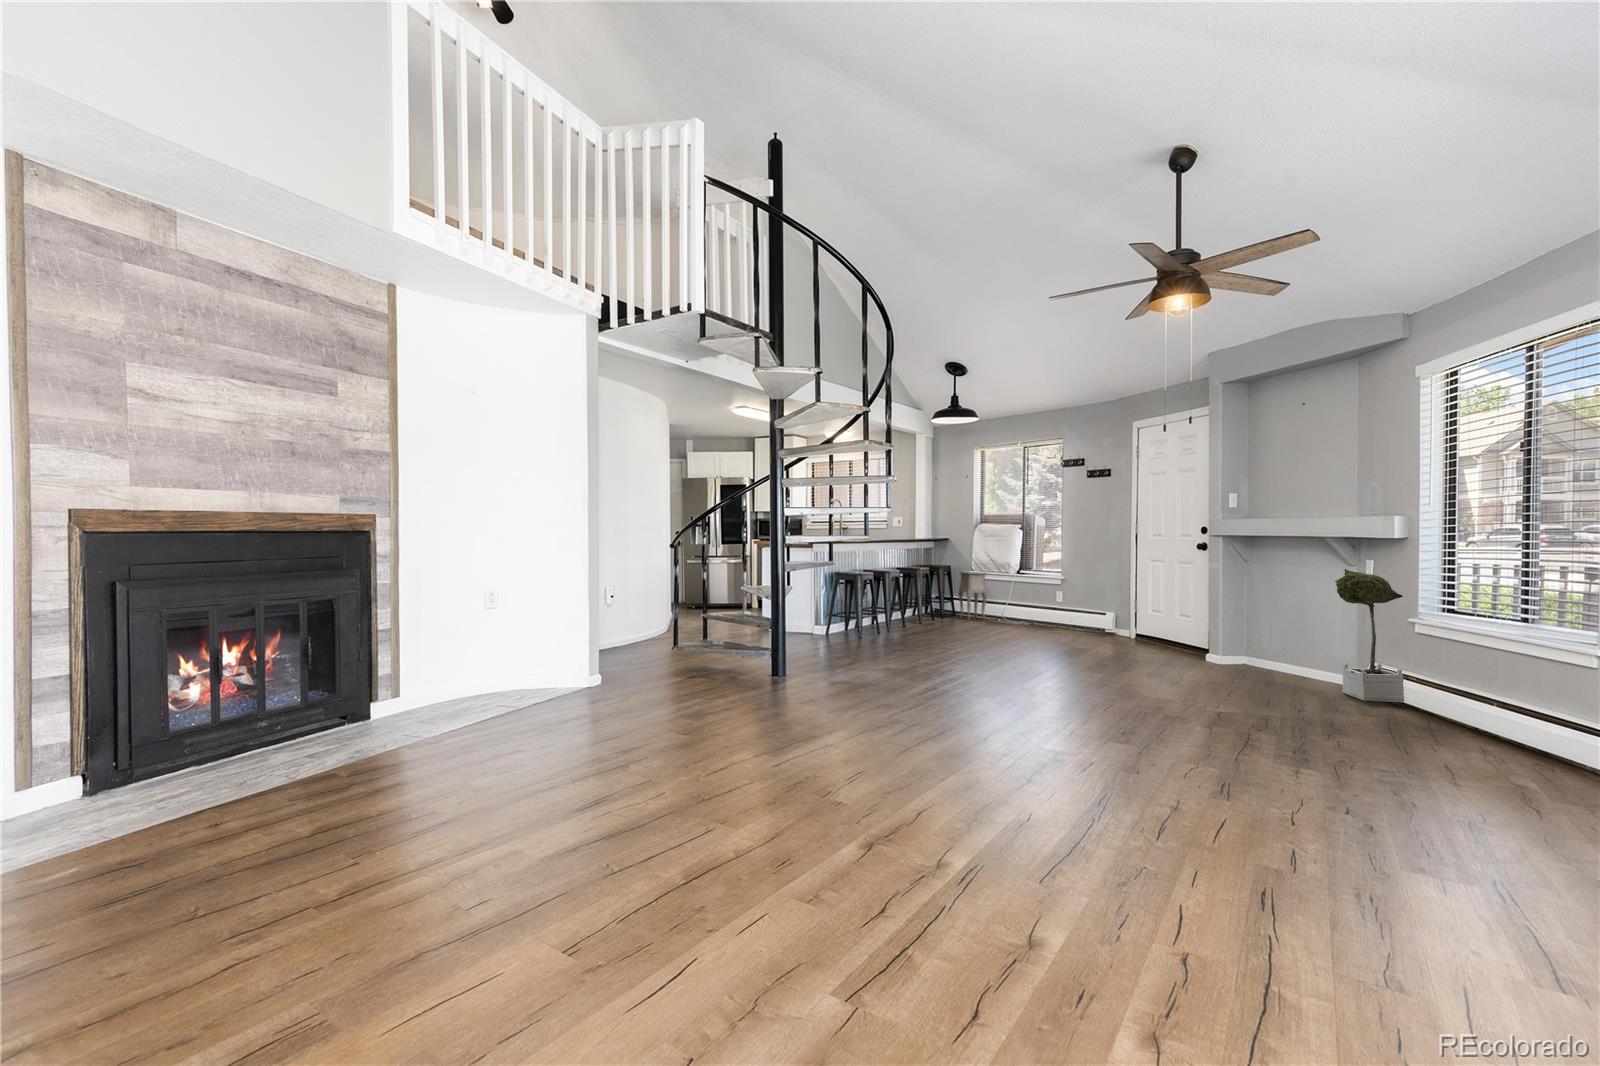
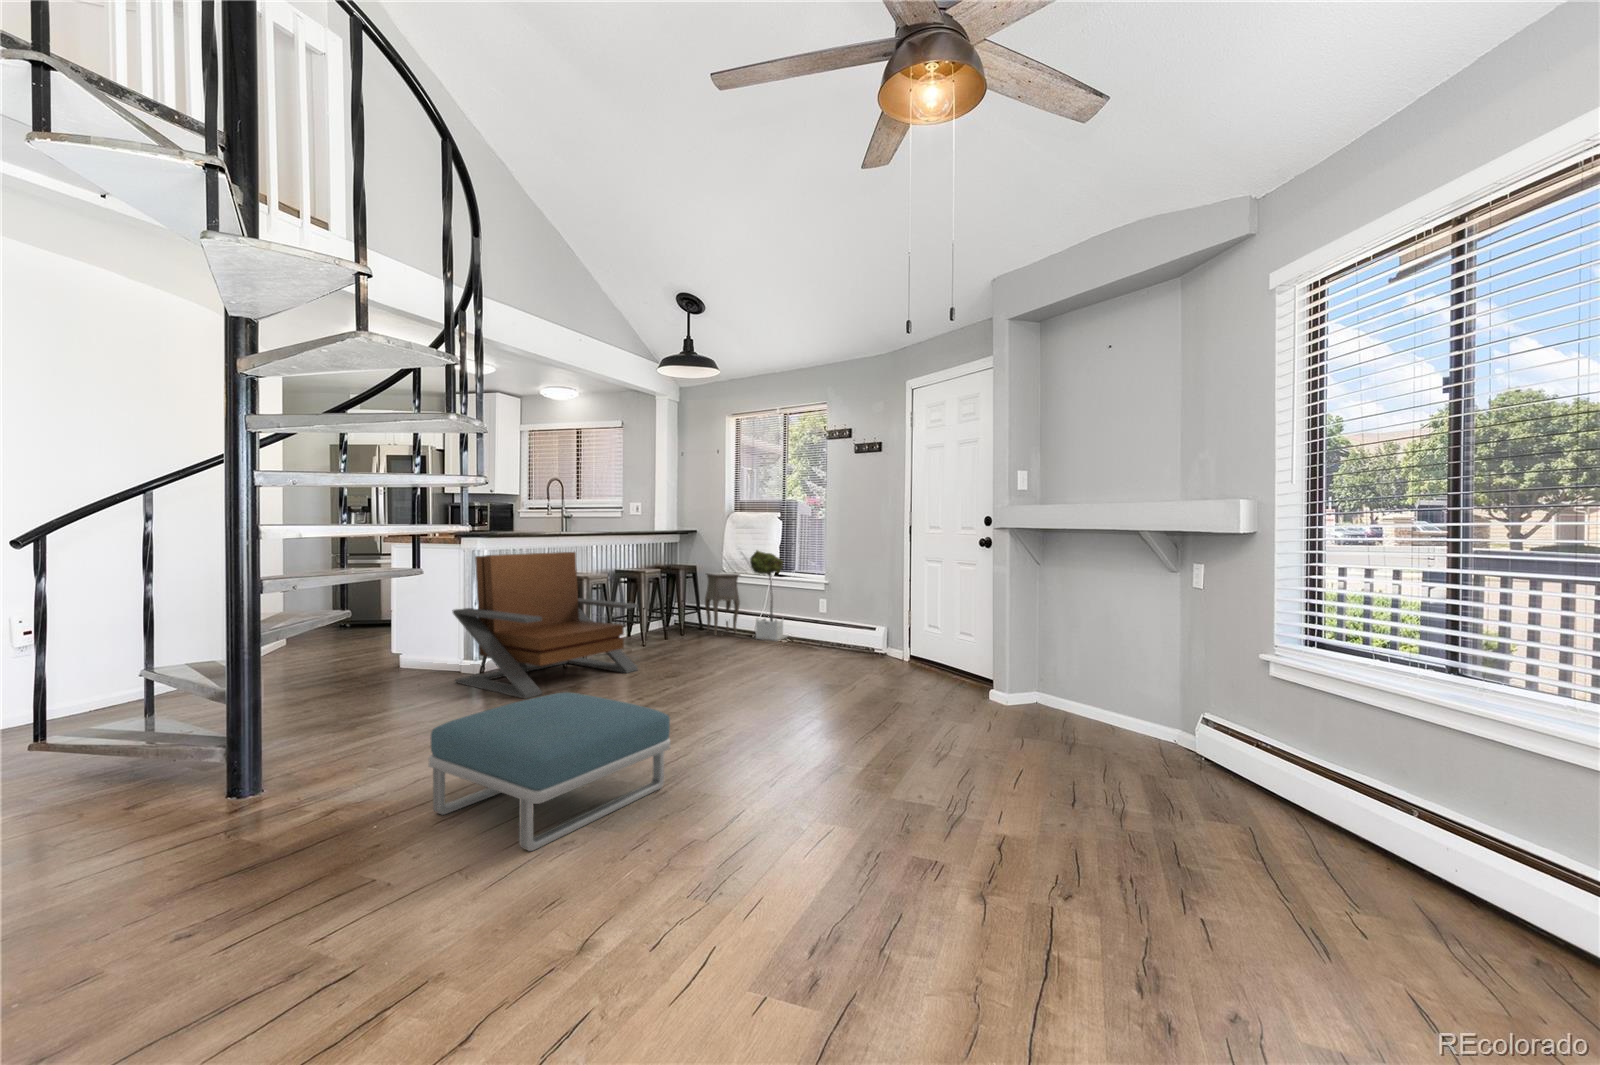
lounge chair: none [817,553,932,645] -> present [452,552,638,699]
potted tree: present [1335,569,1404,702] -> present [750,551,787,641]
footstool: none [886,629,1009,695] -> present [429,692,670,851]

